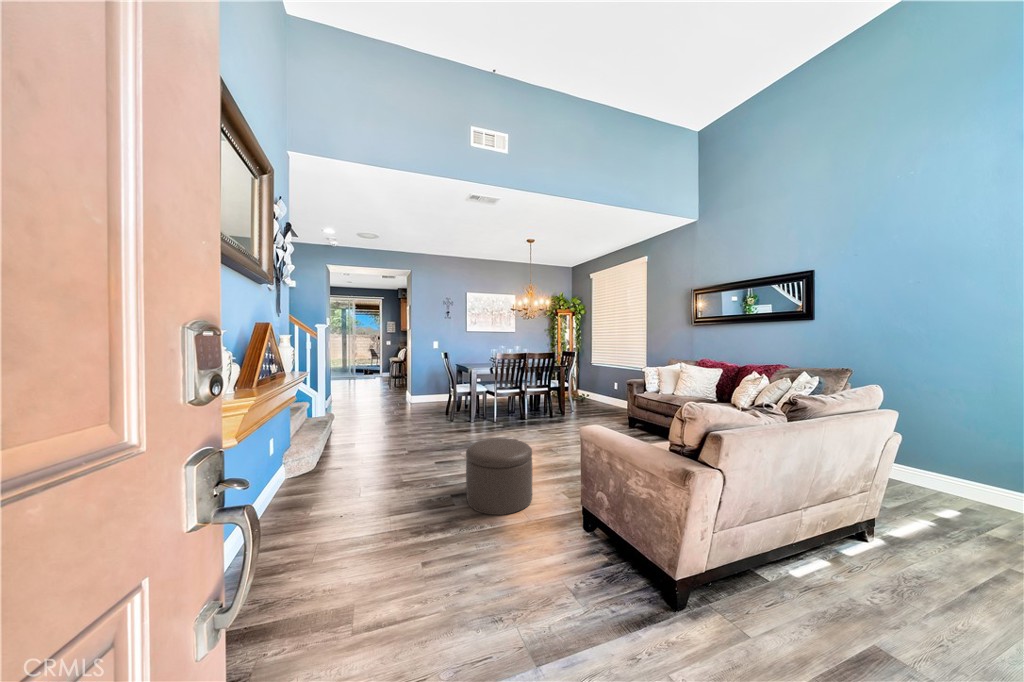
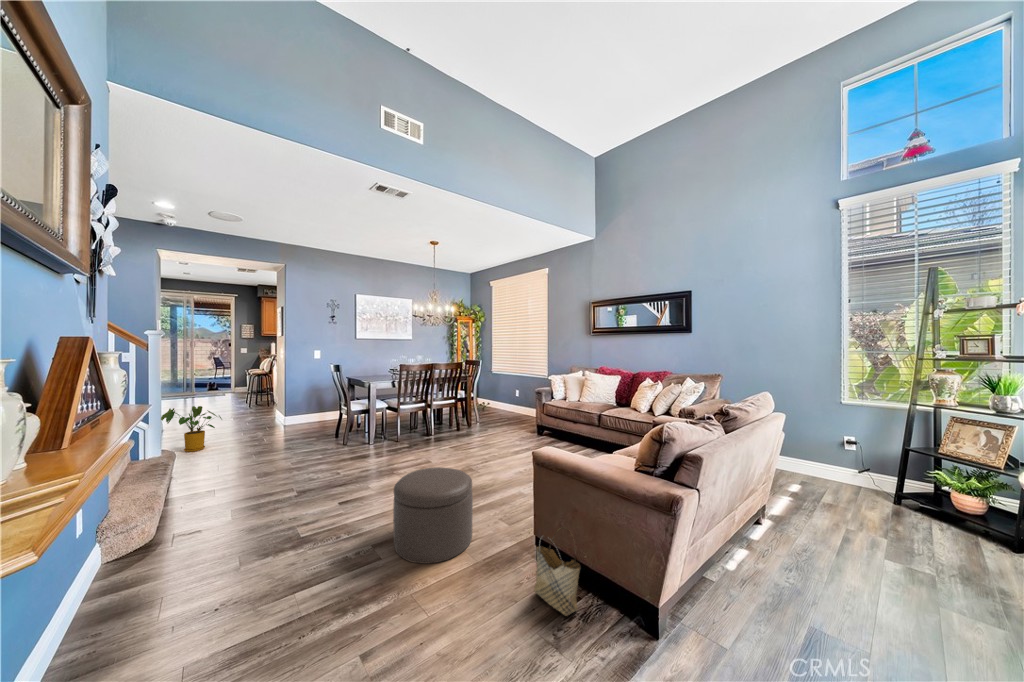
house plant: none [330,383,368,416] -> present [161,406,222,452]
woven basket: none [570,496,609,574] -> present [534,527,581,616]

